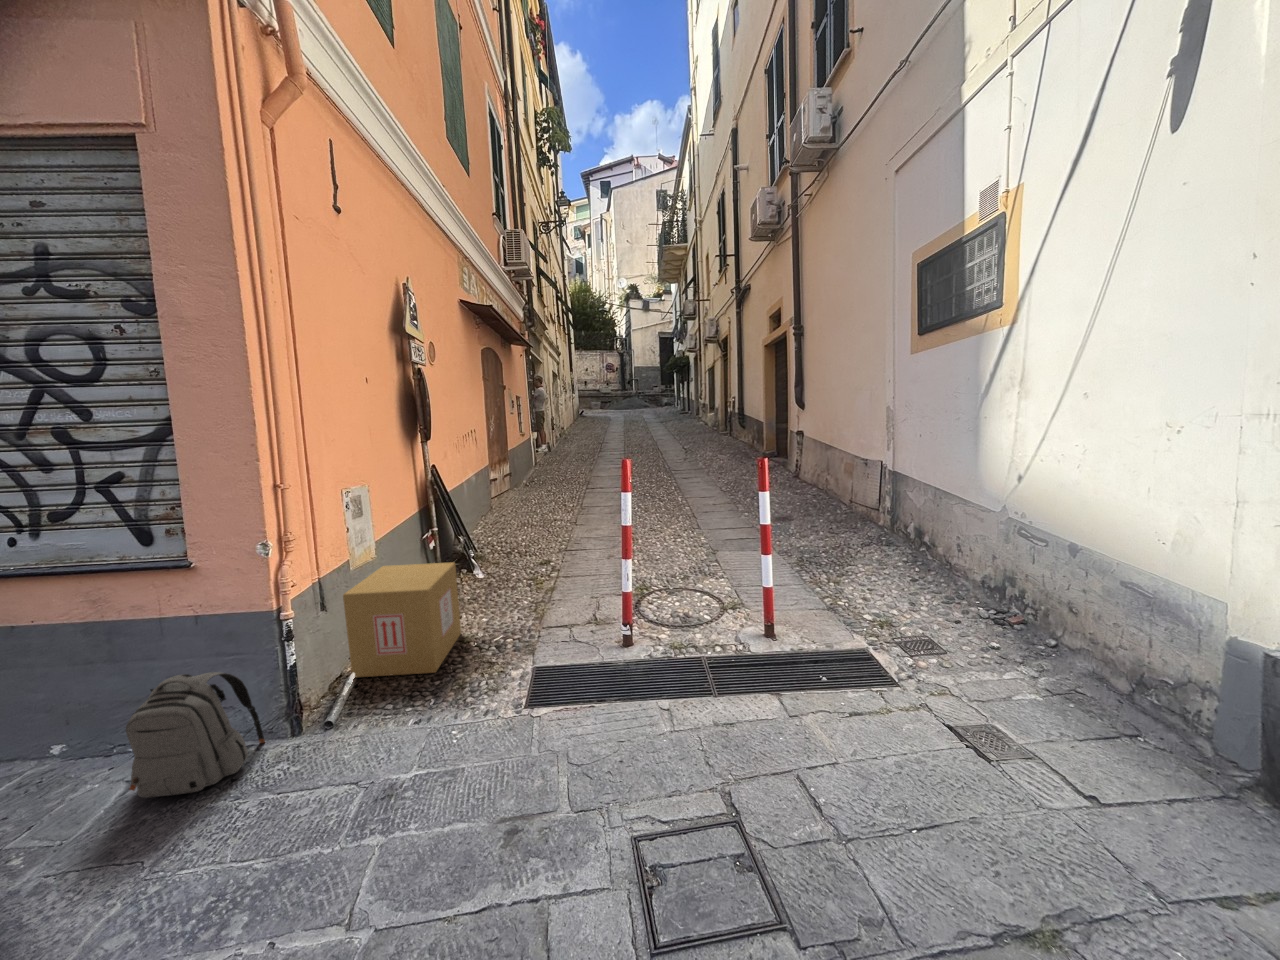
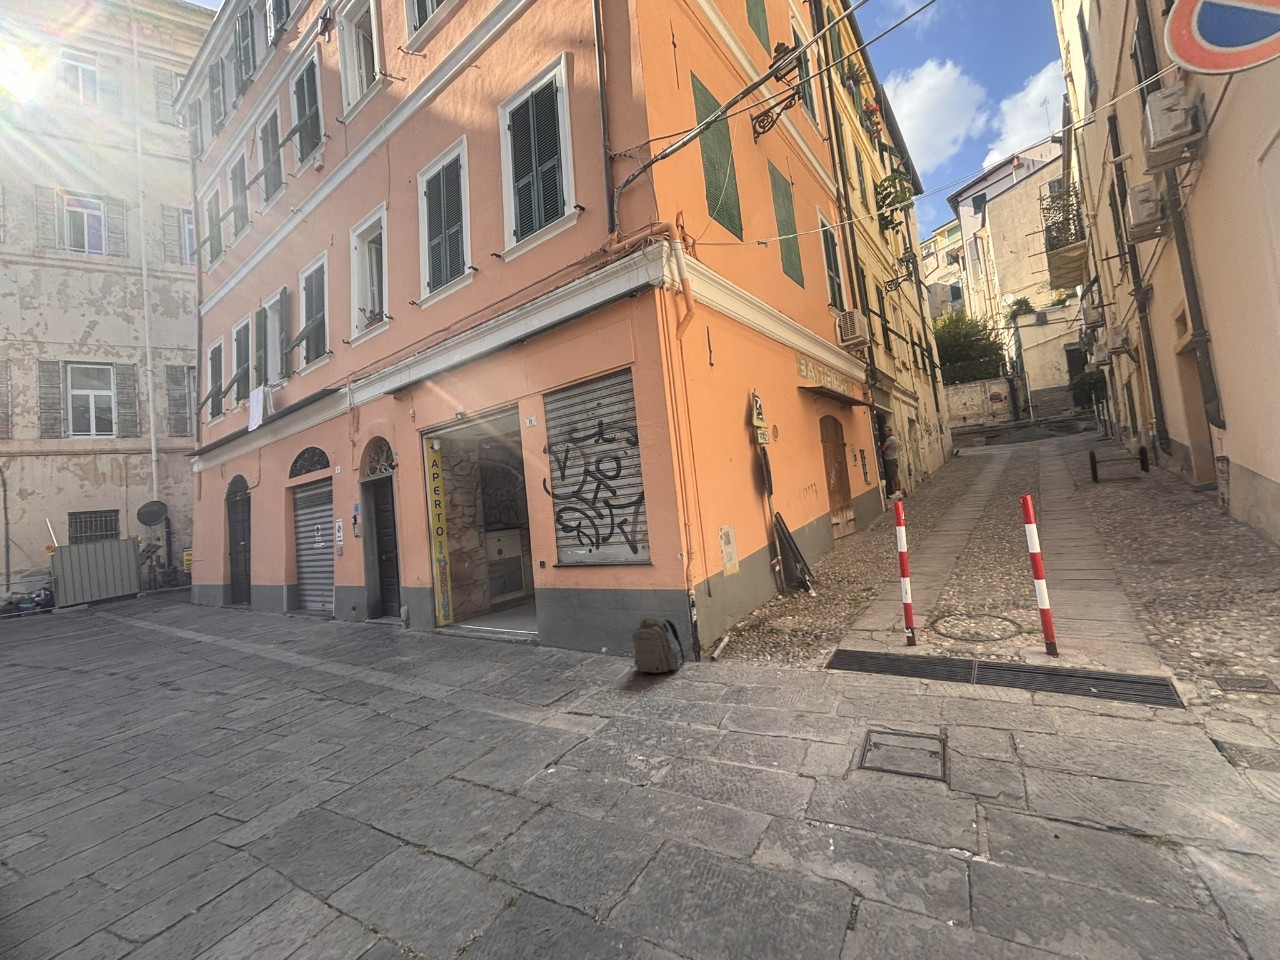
bench: none [700,415,740,444] -> present [1089,446,1150,482]
cardboard box: present [343,562,461,678] -> none [721,578,794,644]

